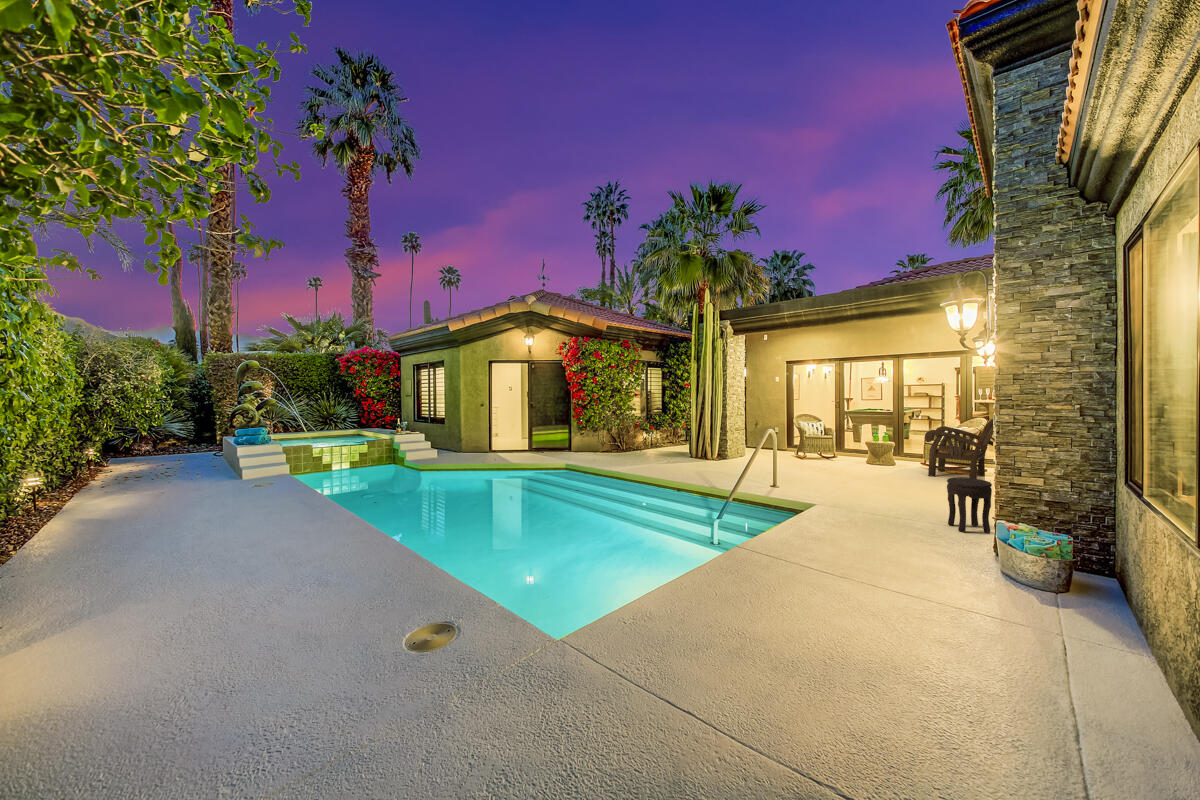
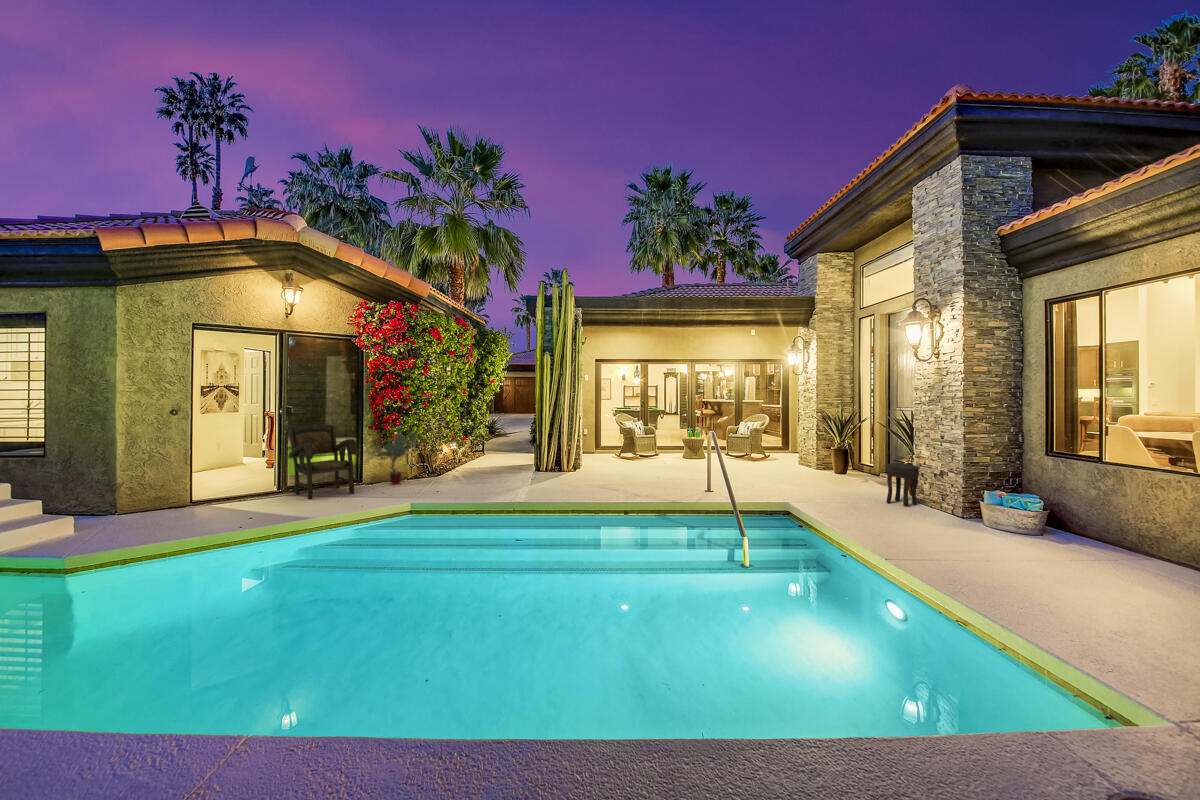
potted tree: none [574,415,605,453] -> present [372,427,418,484]
armchair: present [925,419,993,479] -> present [289,424,357,500]

